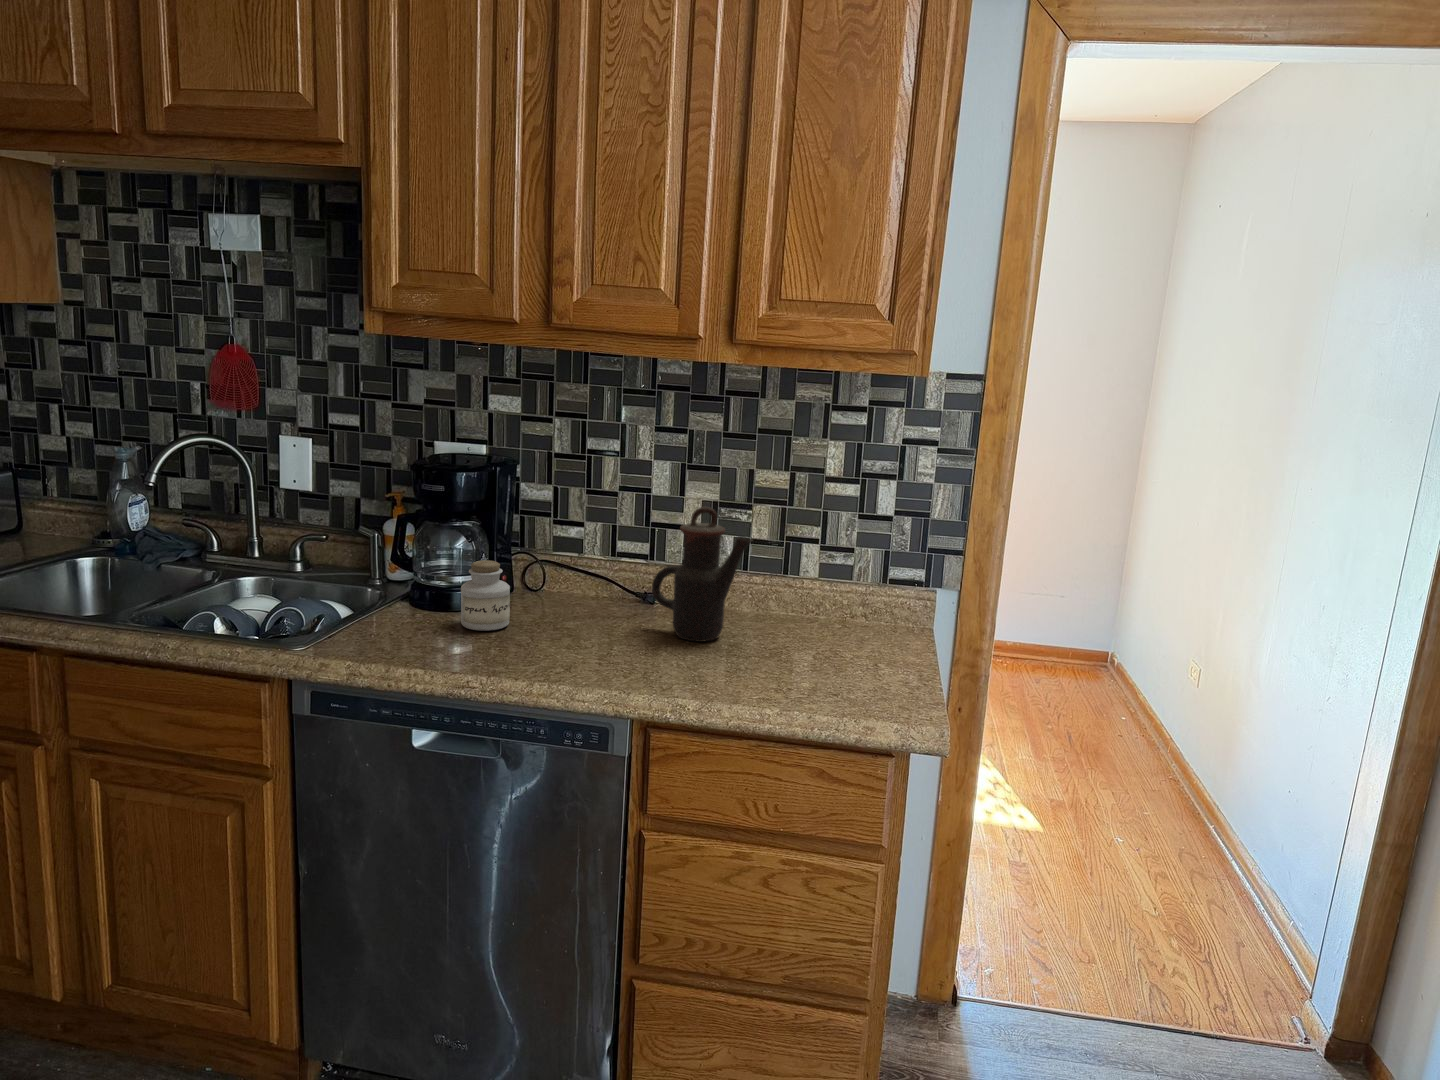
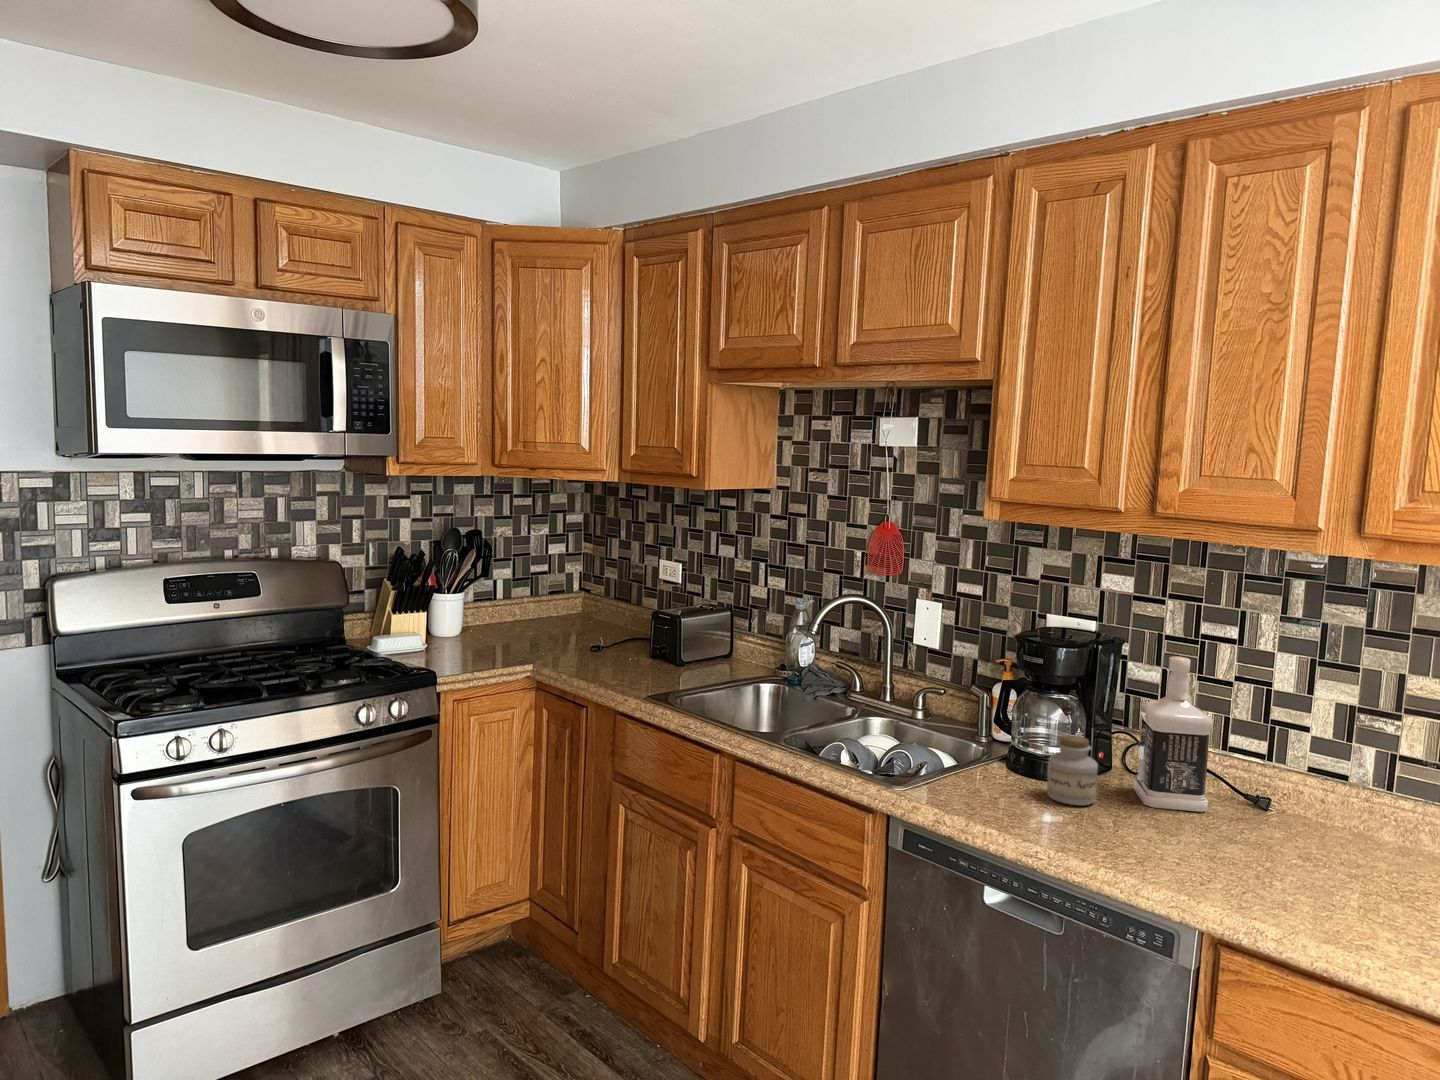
bottle: none [539,471,609,619] -> present [1133,656,1213,812]
teapot: present [652,507,753,642] -> none [1258,712,1386,865]

